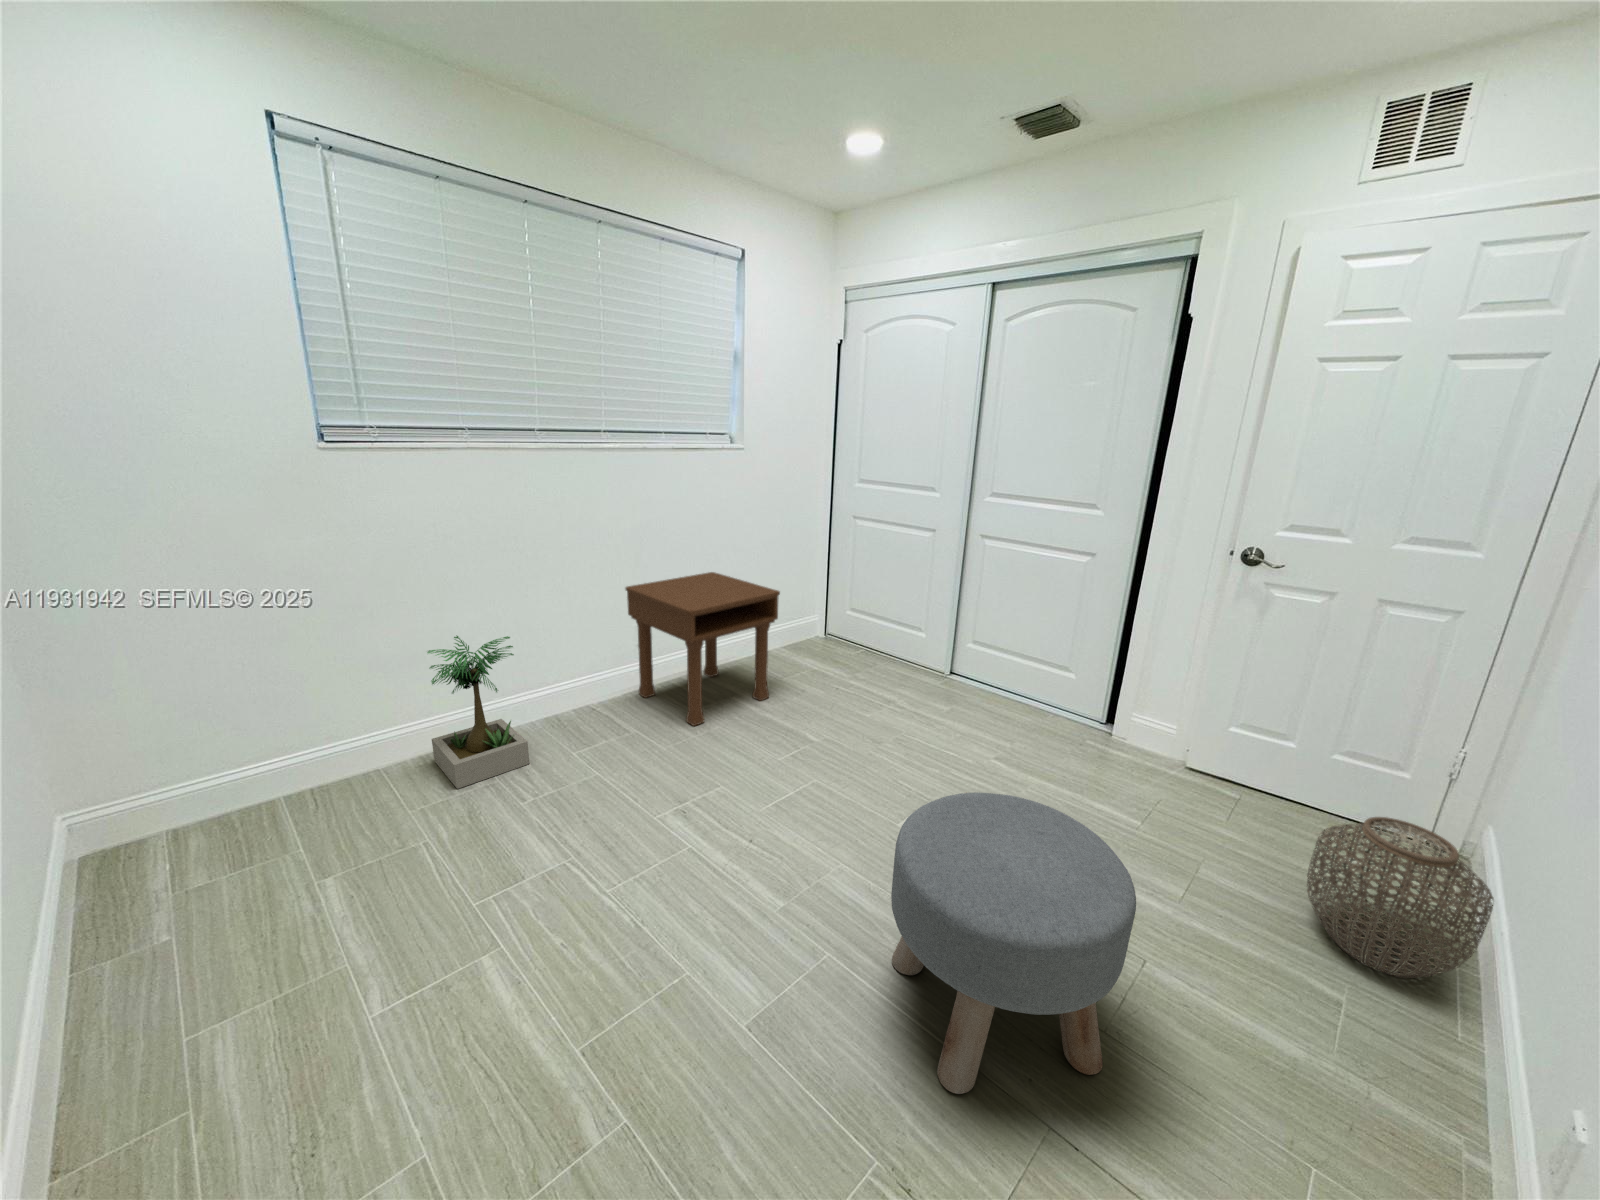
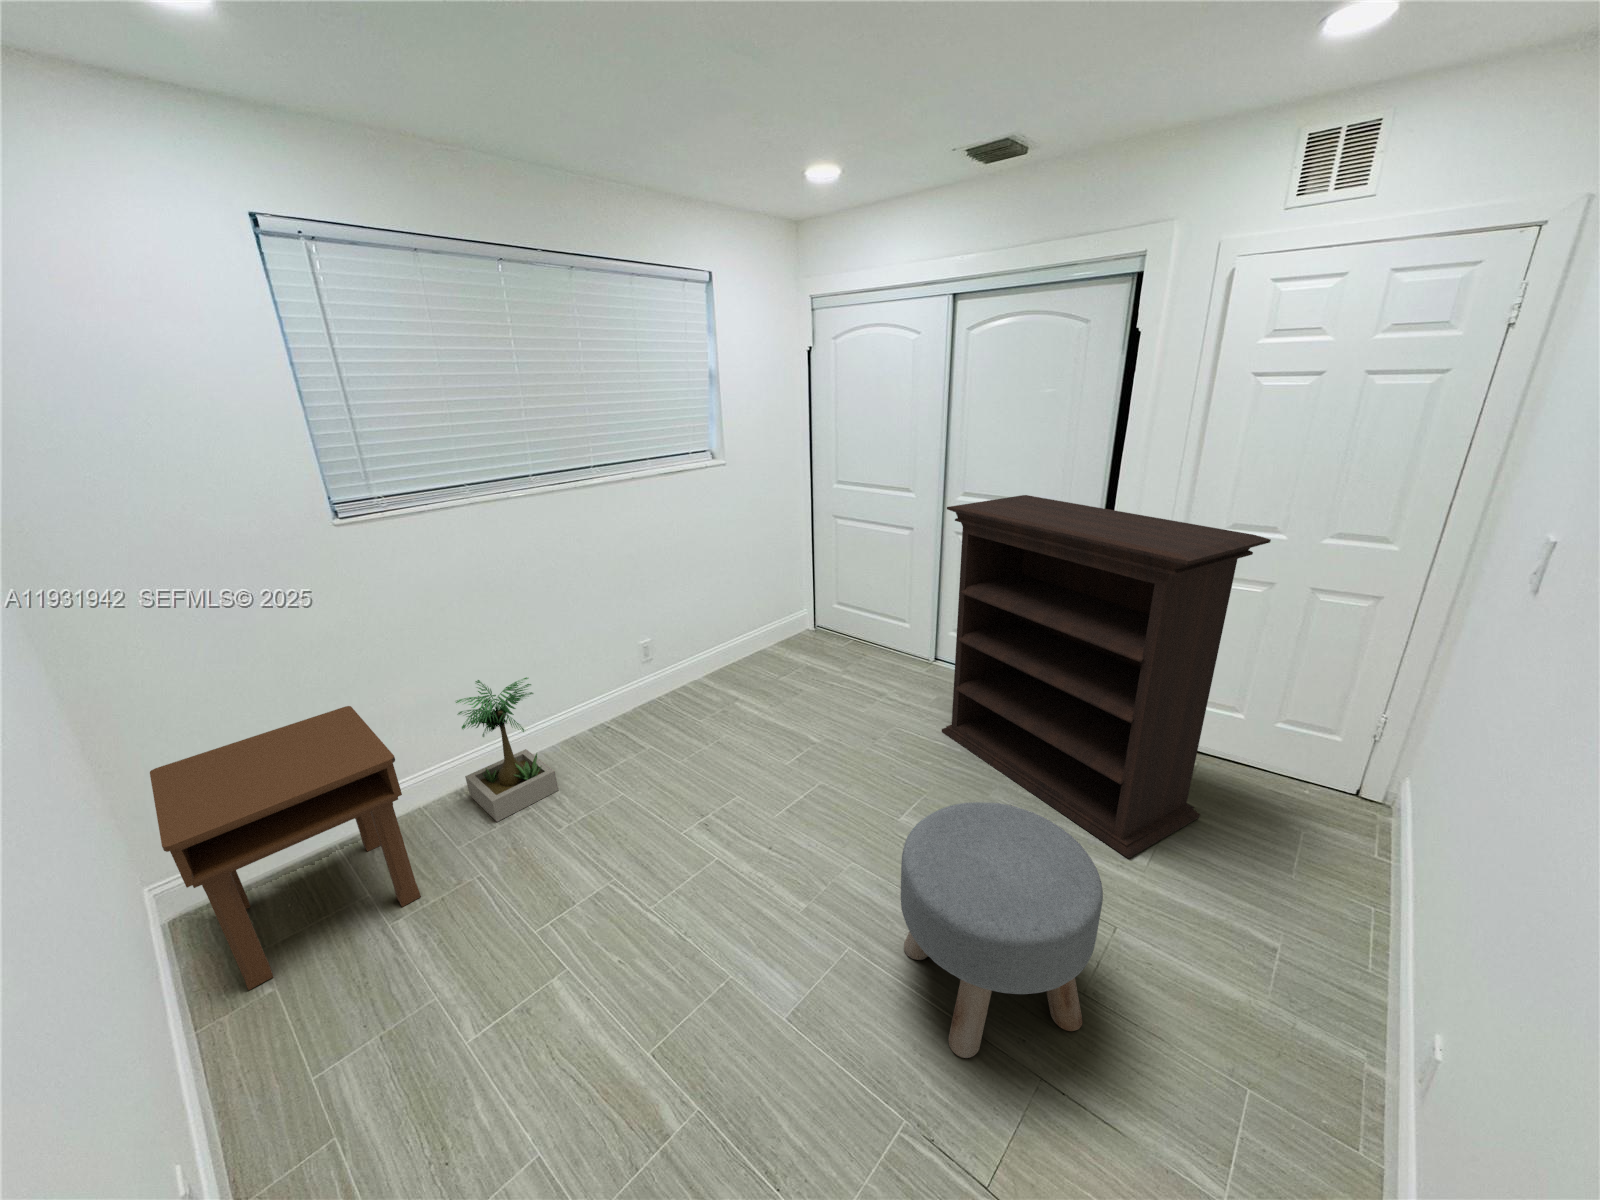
bookshelf: none [952,488,1340,887] -> present [942,495,1271,858]
nightstand: present [625,572,780,726] -> present [150,706,421,990]
woven basket: present [1307,817,1494,977] -> none [1251,789,1399,922]

